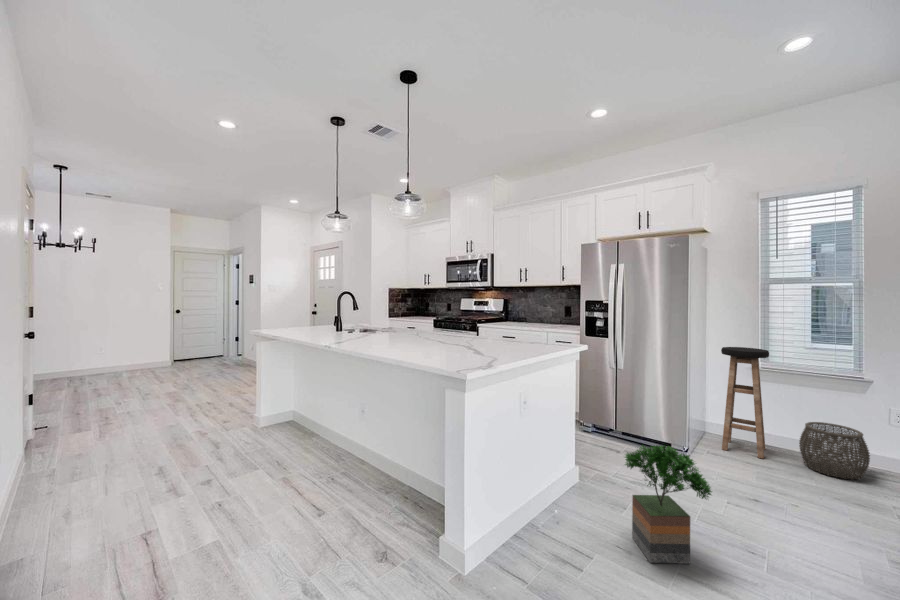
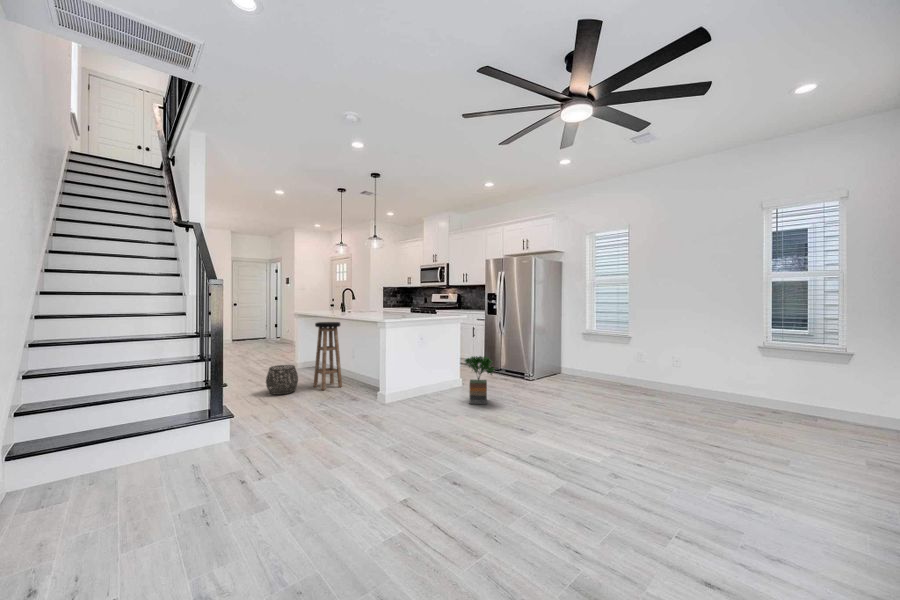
bar stool: present [721,347,769,459] -> present [314,322,342,390]
woven basket: present [799,422,870,480] -> present [266,365,298,395]

